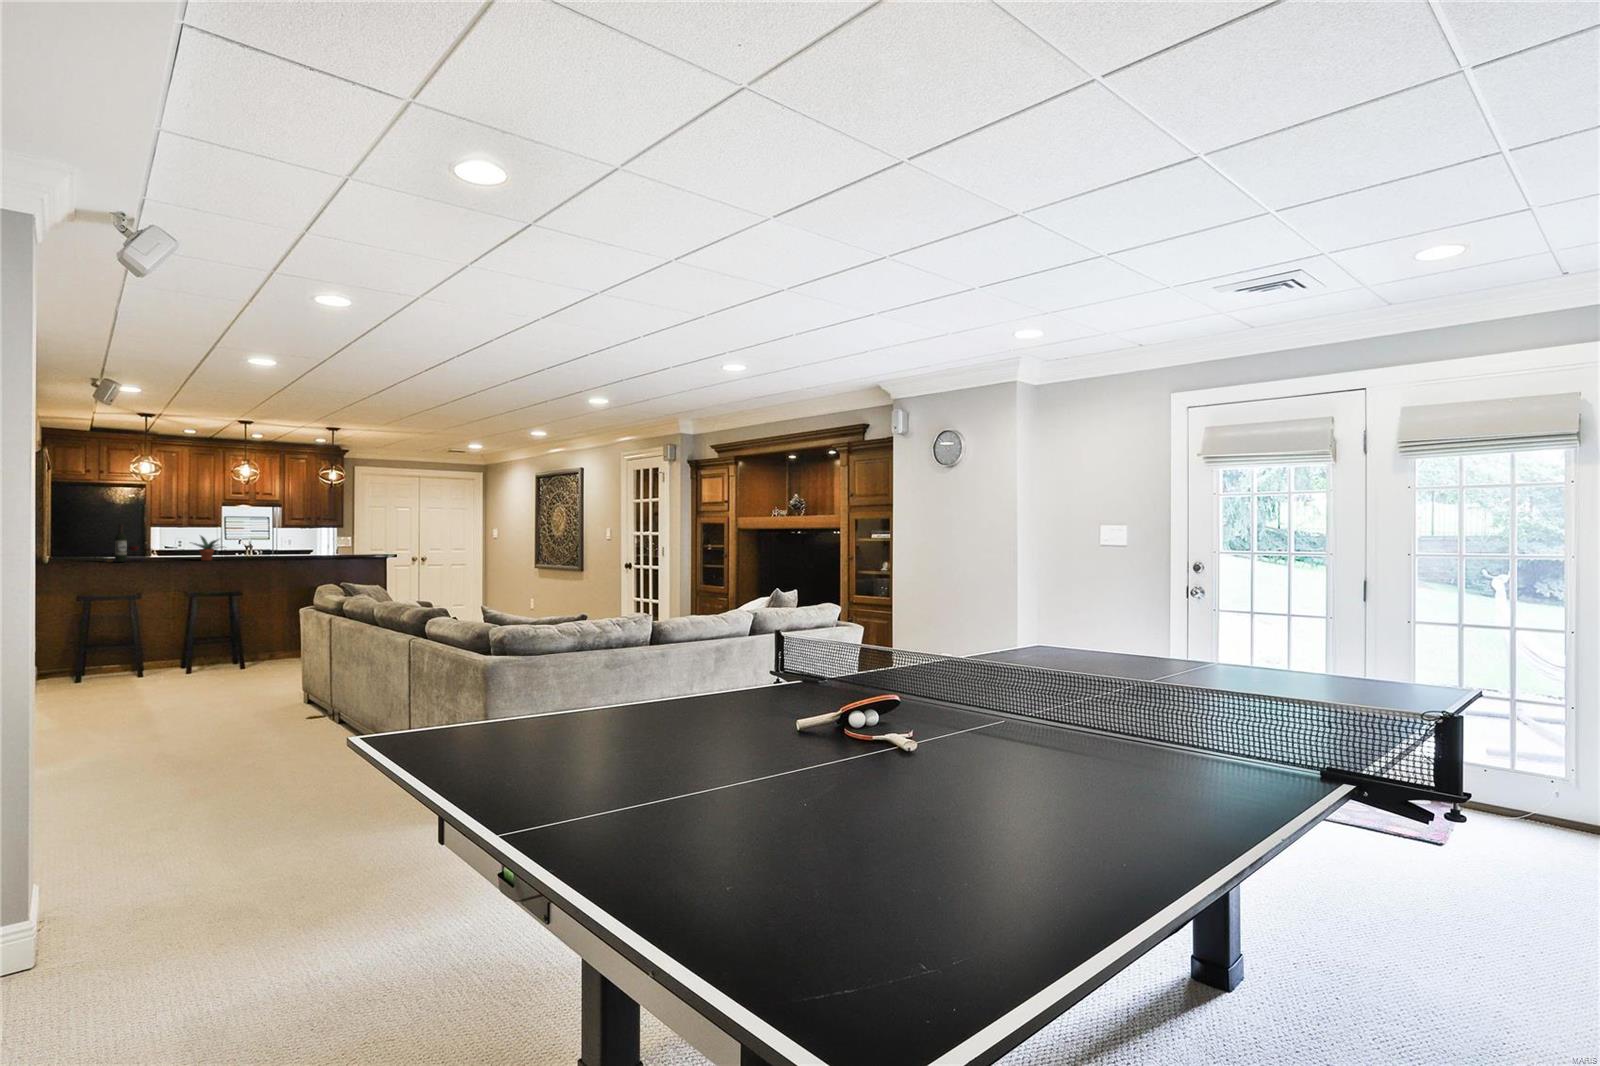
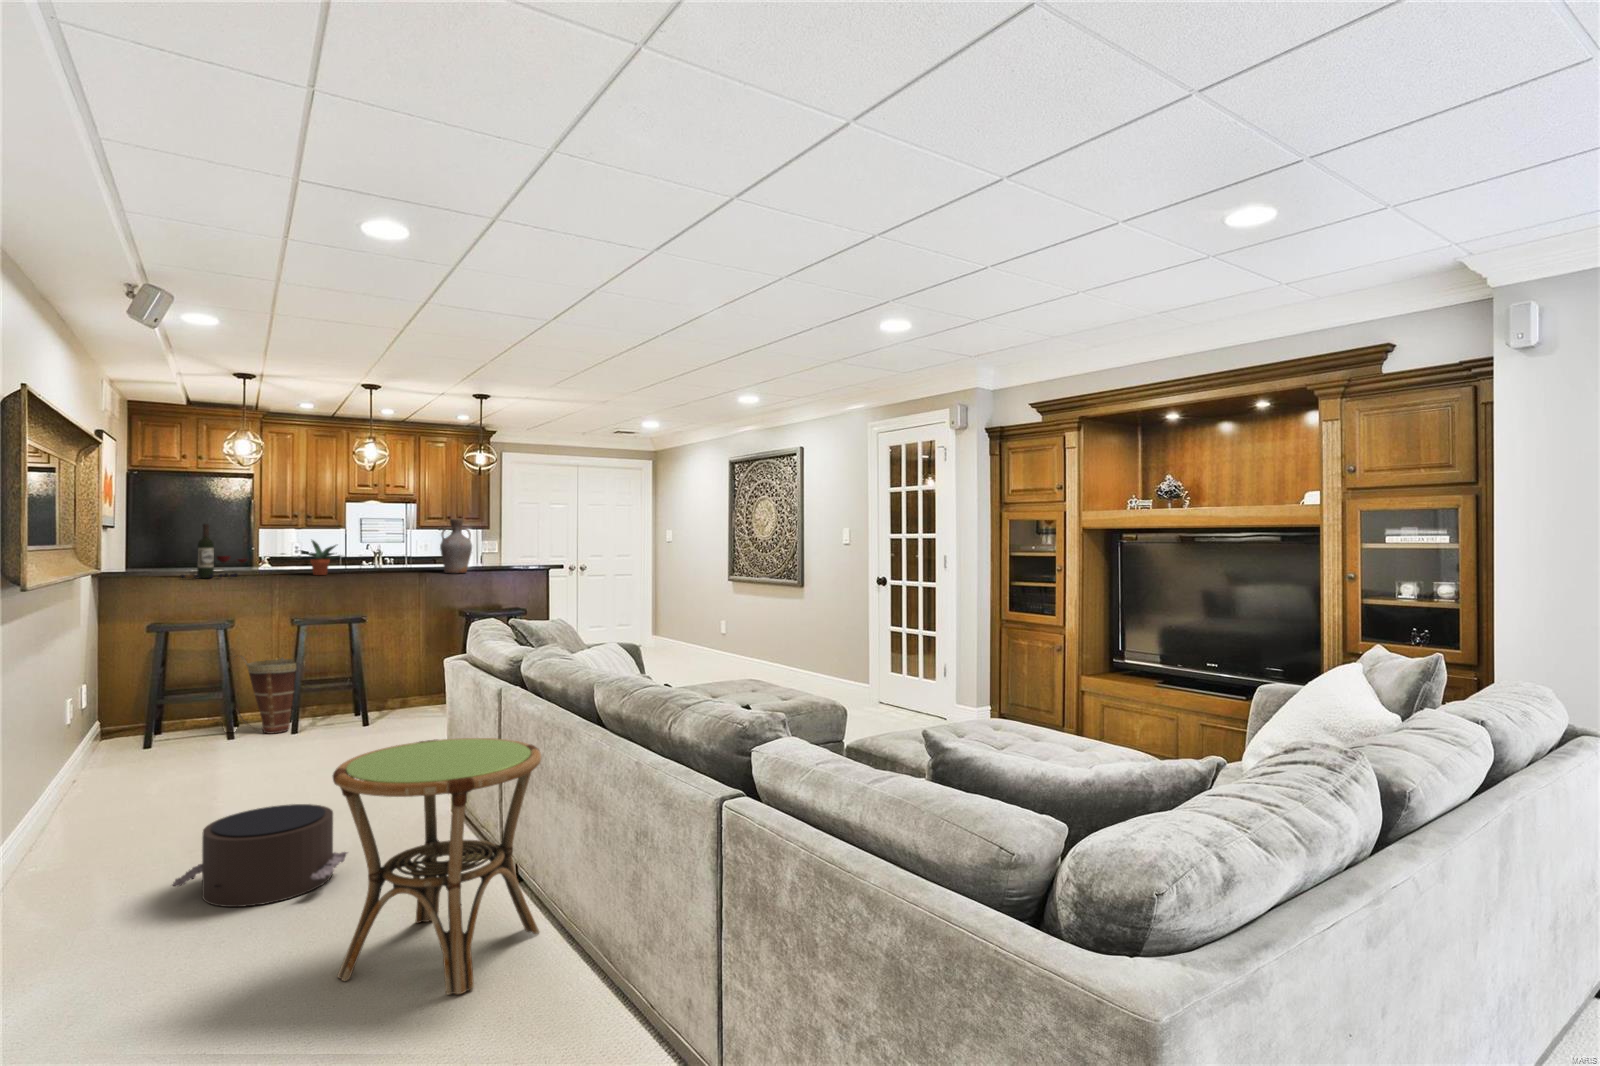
vase: none [299,520,324,560] -> present [440,519,472,573]
basket: none [136,616,196,673] -> present [234,656,296,734]
side table: none [235,640,348,753] -> present [333,738,541,995]
pouf: none [135,687,239,735] -> present [172,804,347,907]

